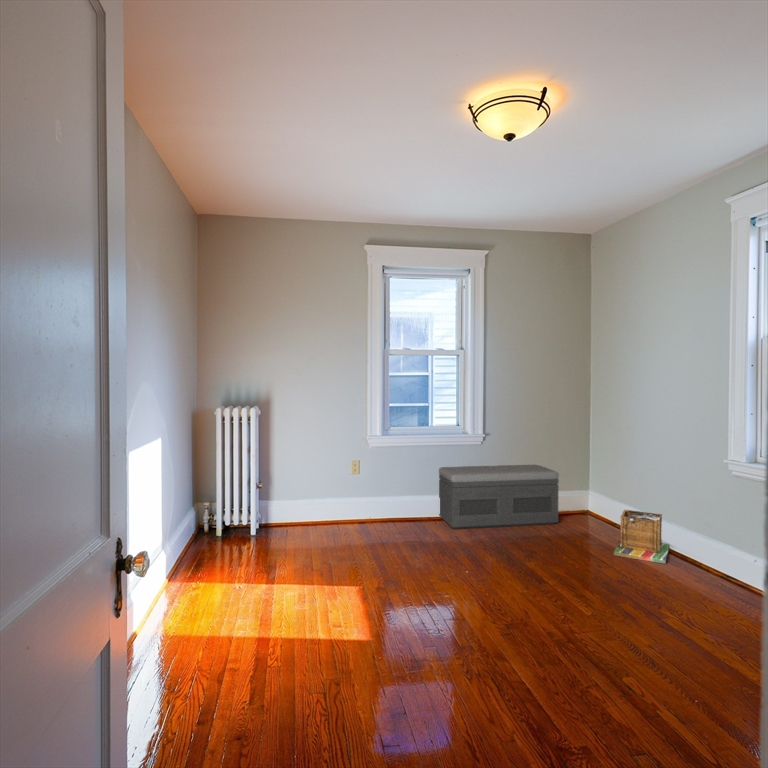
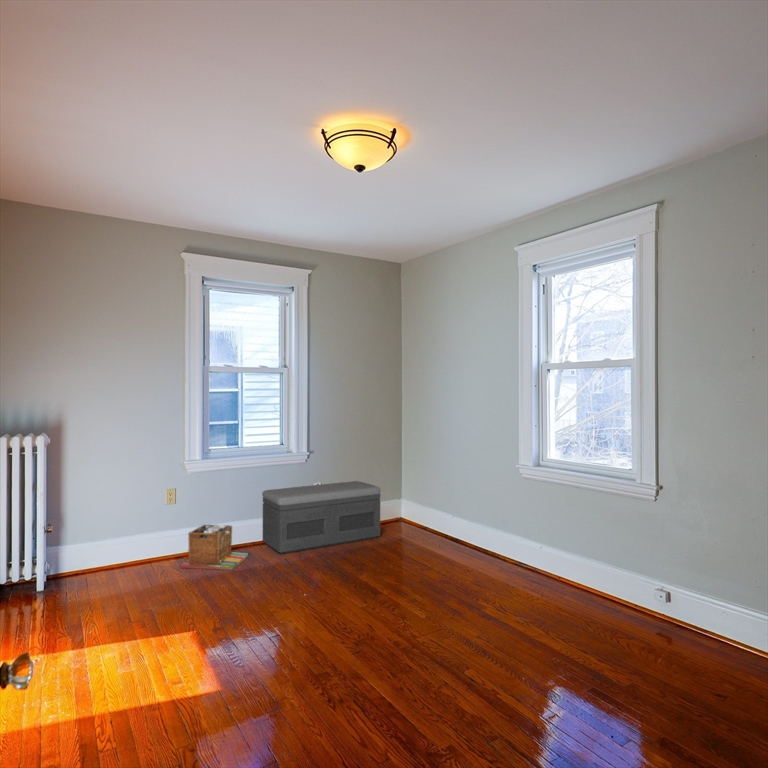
laundry basket: present [614,510,670,564] -> present [181,525,249,570]

